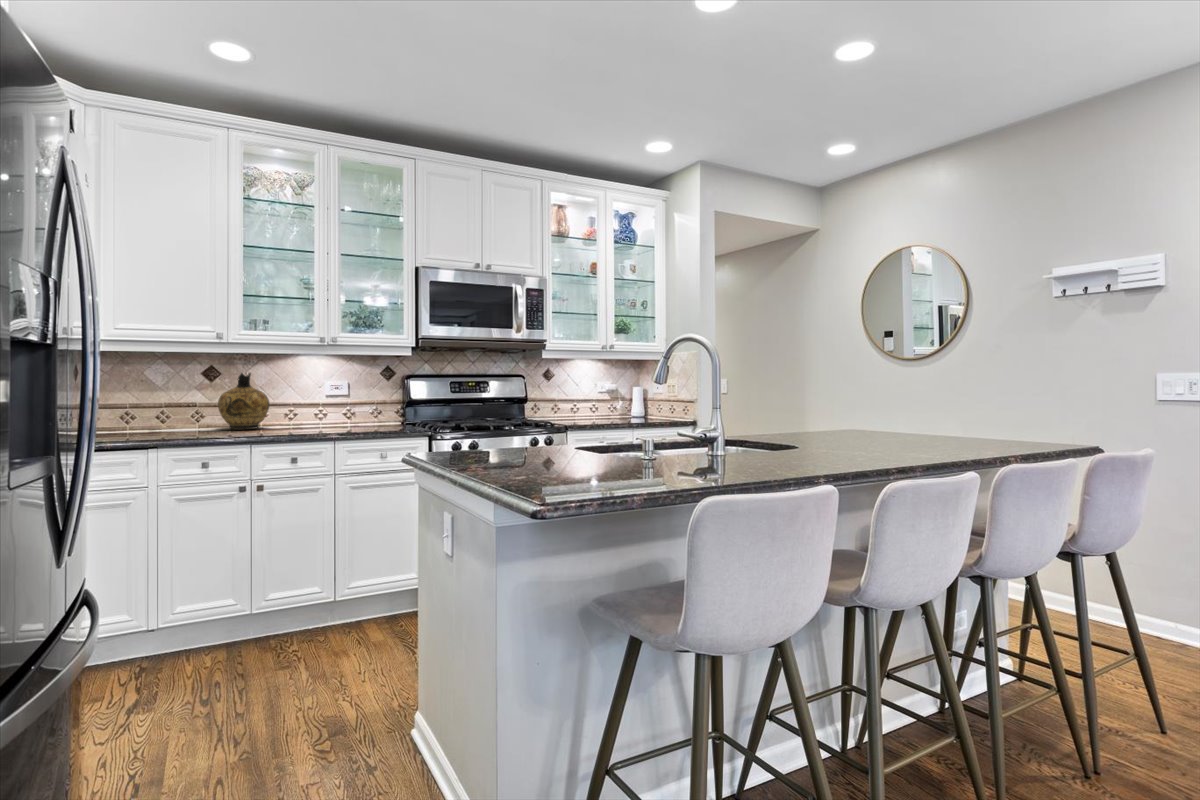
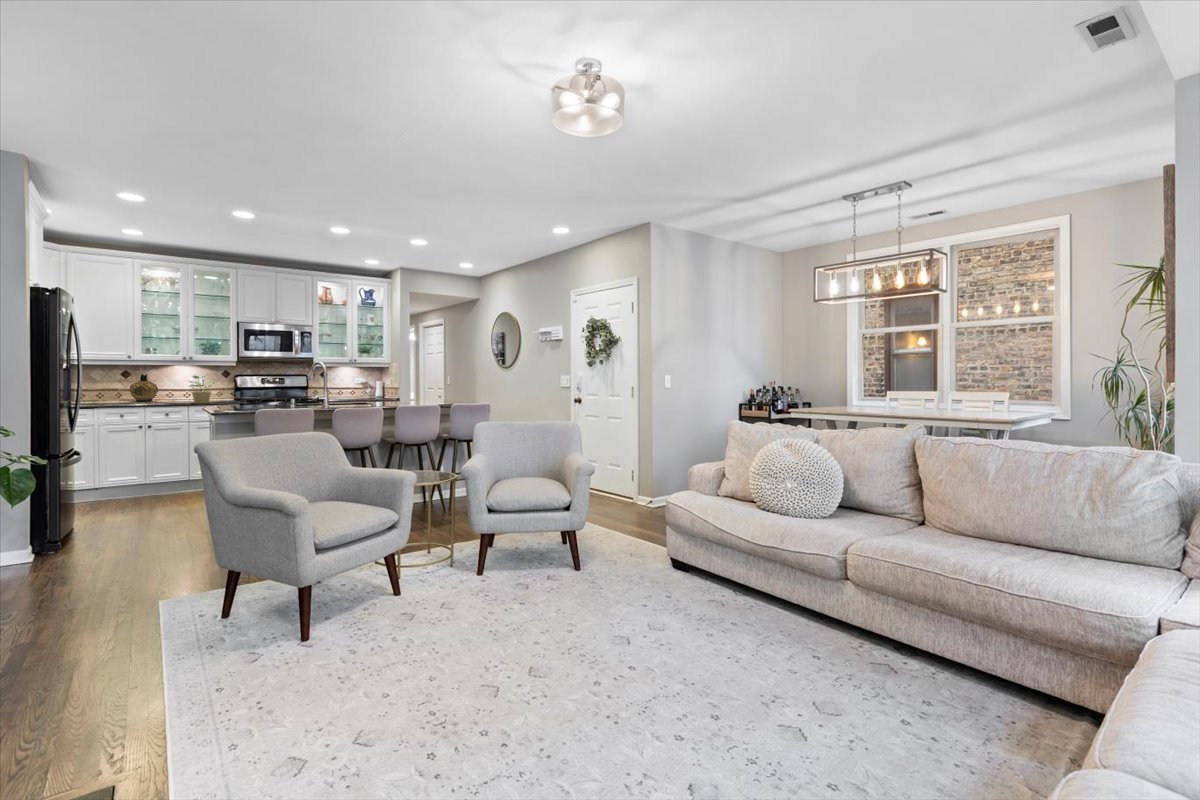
potted plant: none [334,375,385,436] -> present [189,376,215,404]

